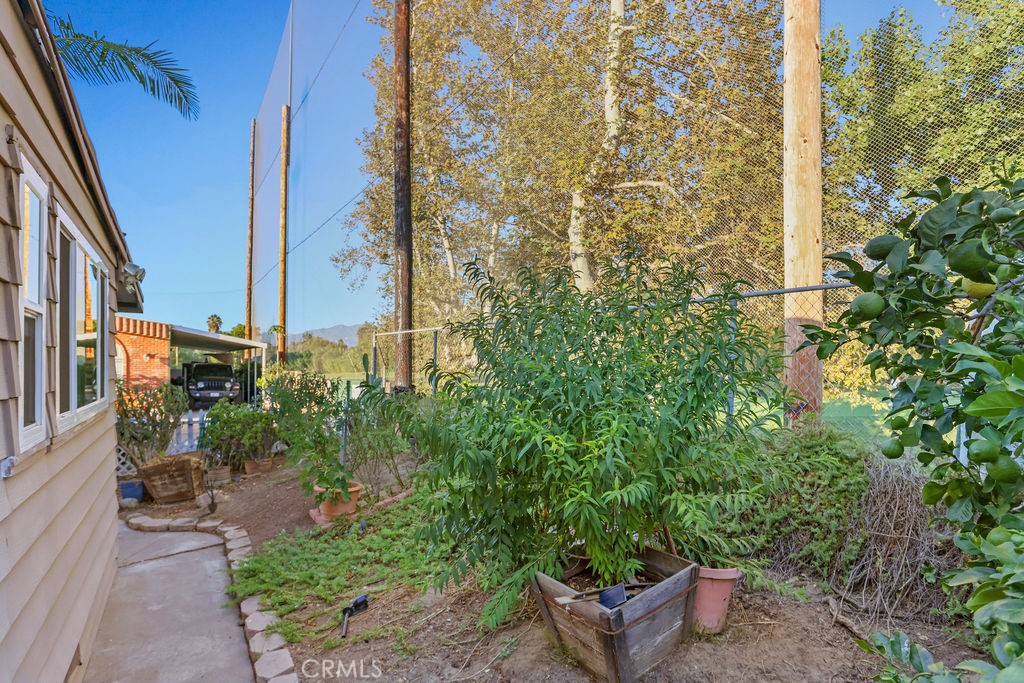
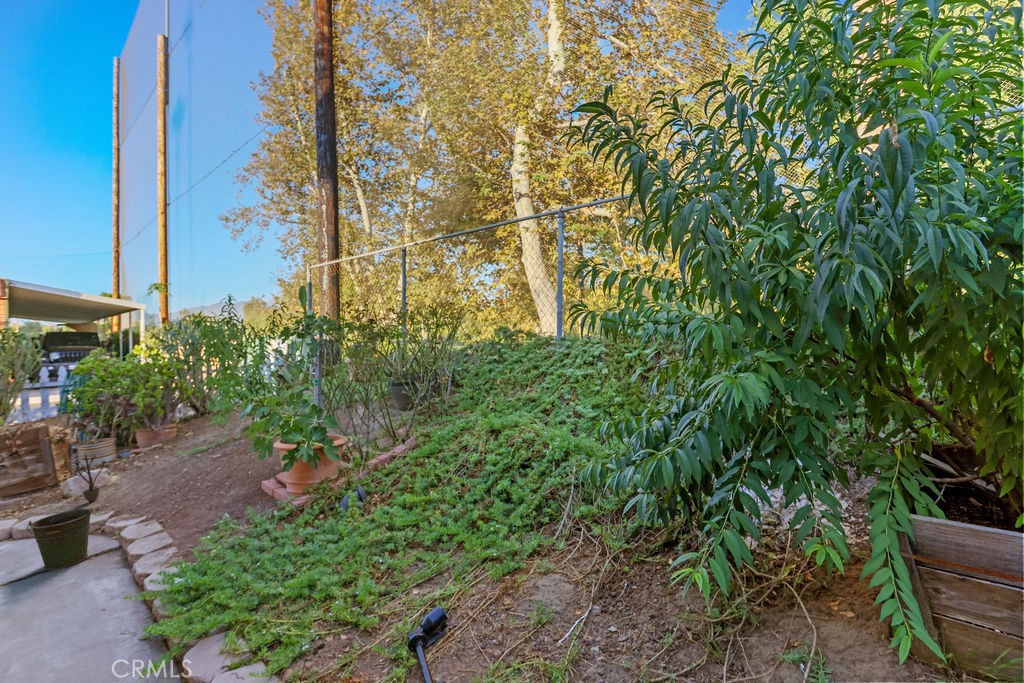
bucket: none [175,516,210,554] -> present [27,509,93,570]

